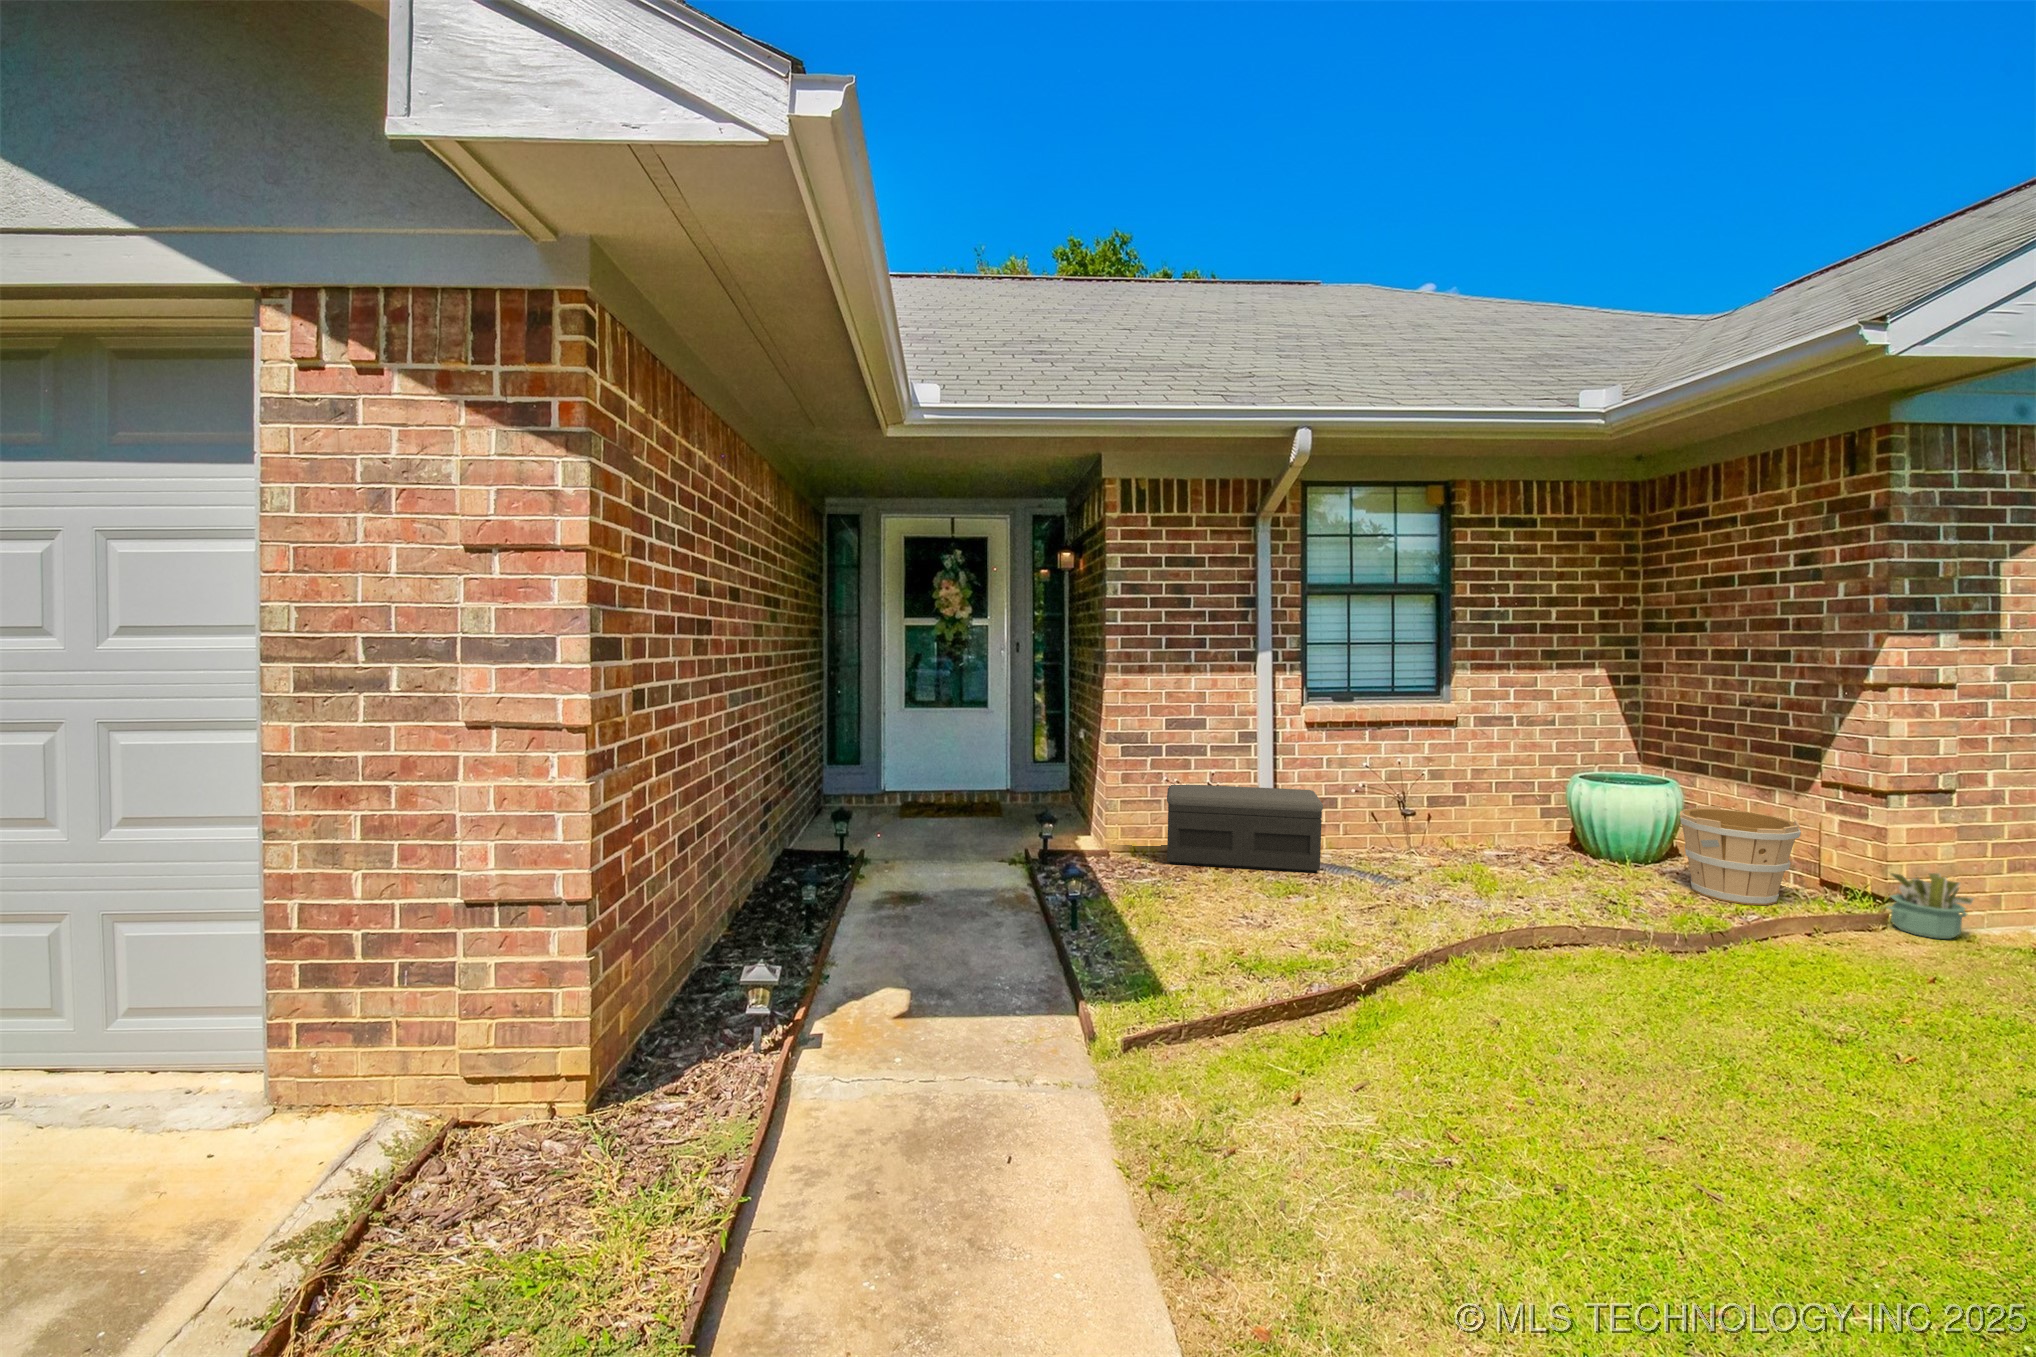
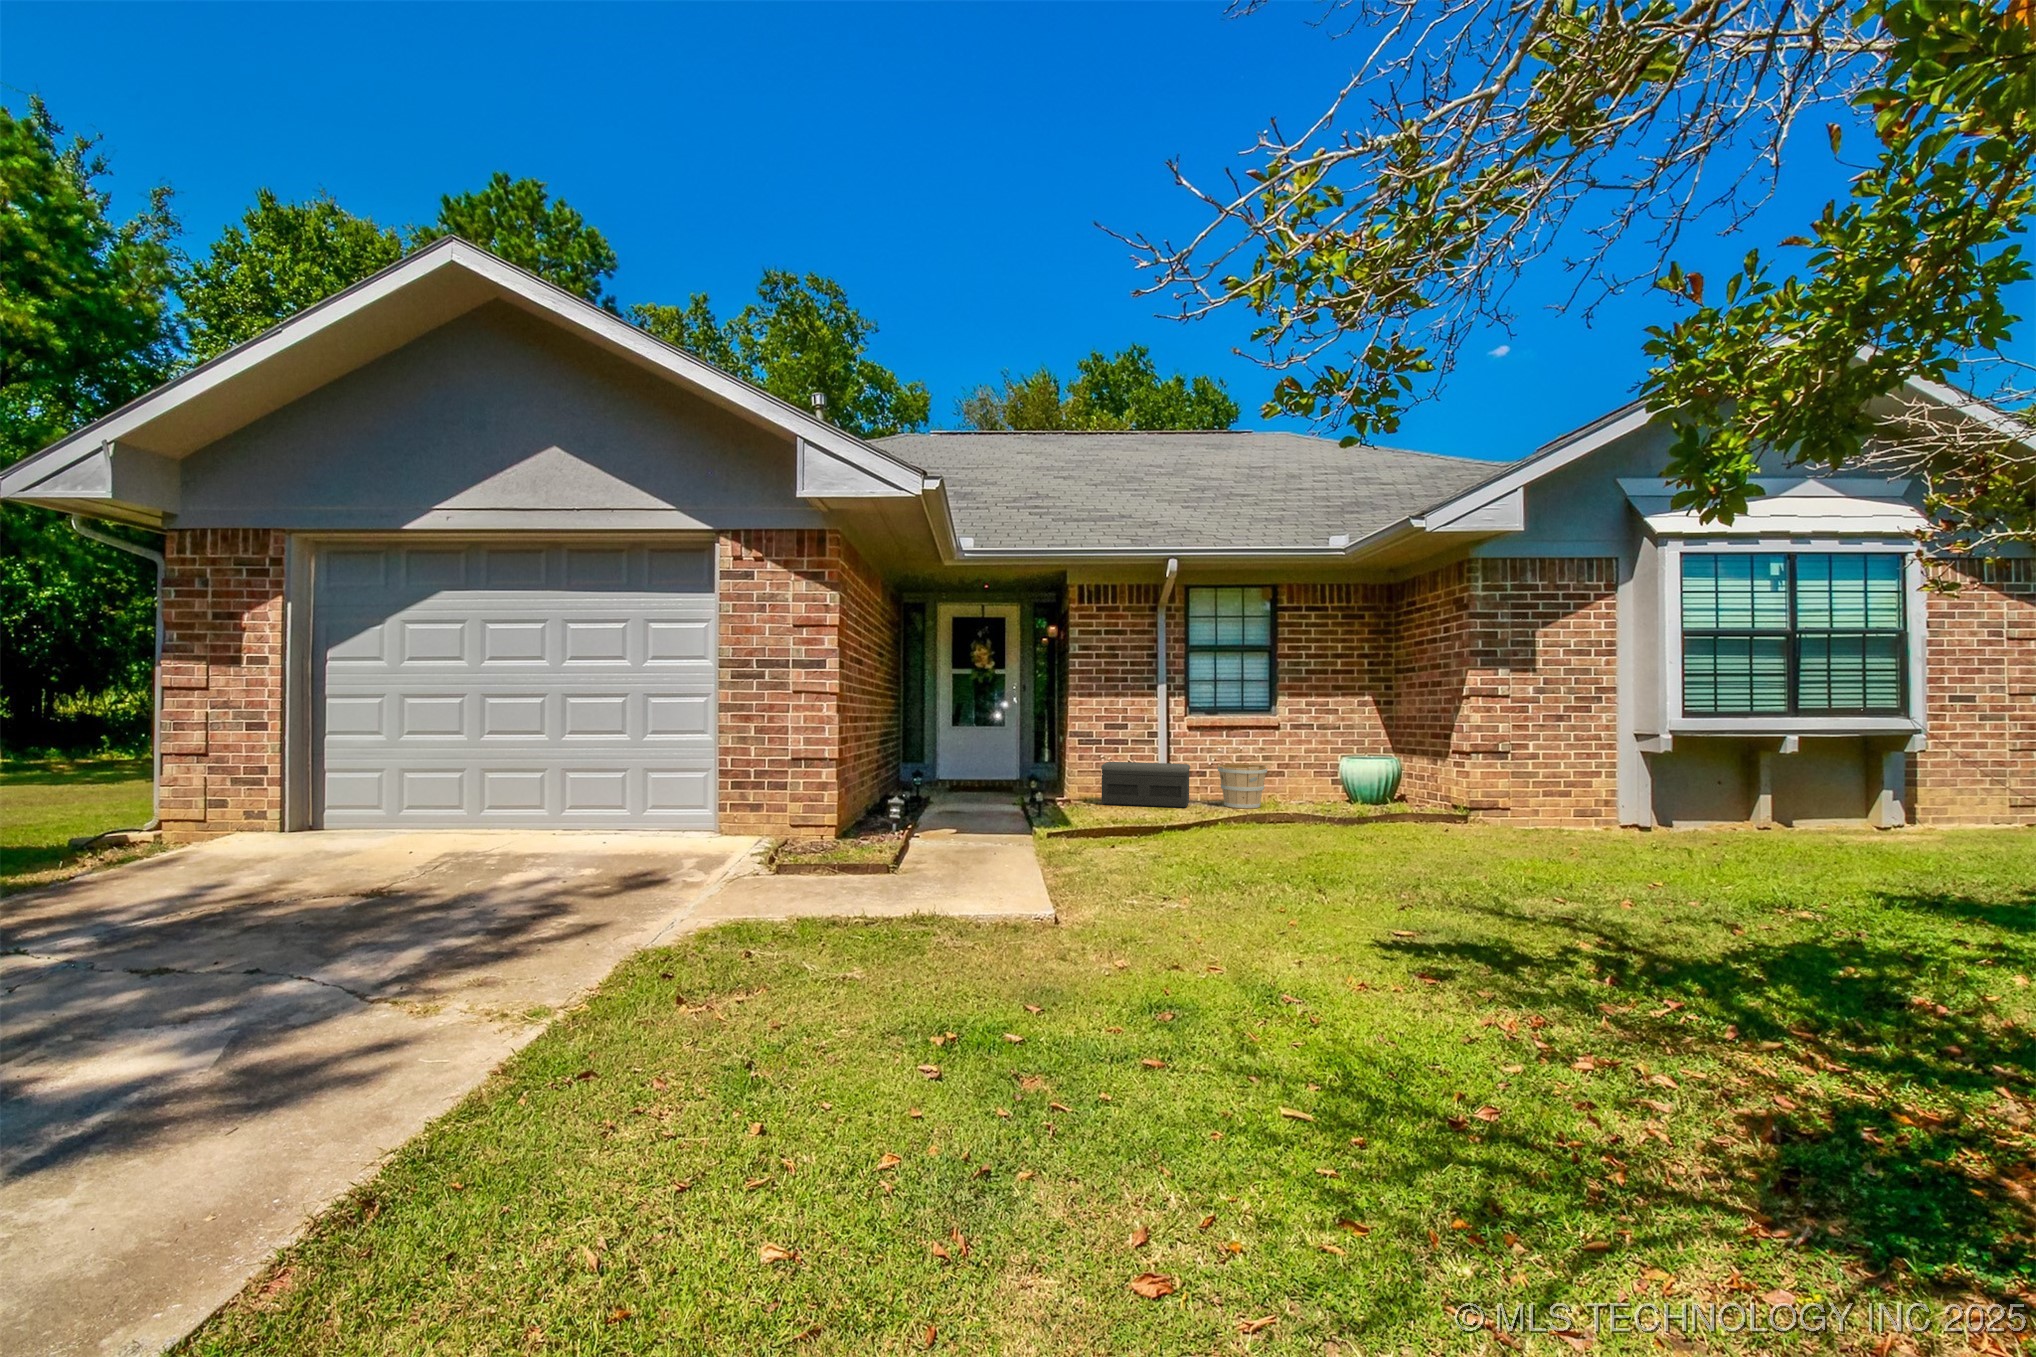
wooden bucket: present [1680,806,1801,905] -> present [1218,763,1267,809]
decorative plant: present [1888,873,1974,939] -> none [1469,795,1510,827]

